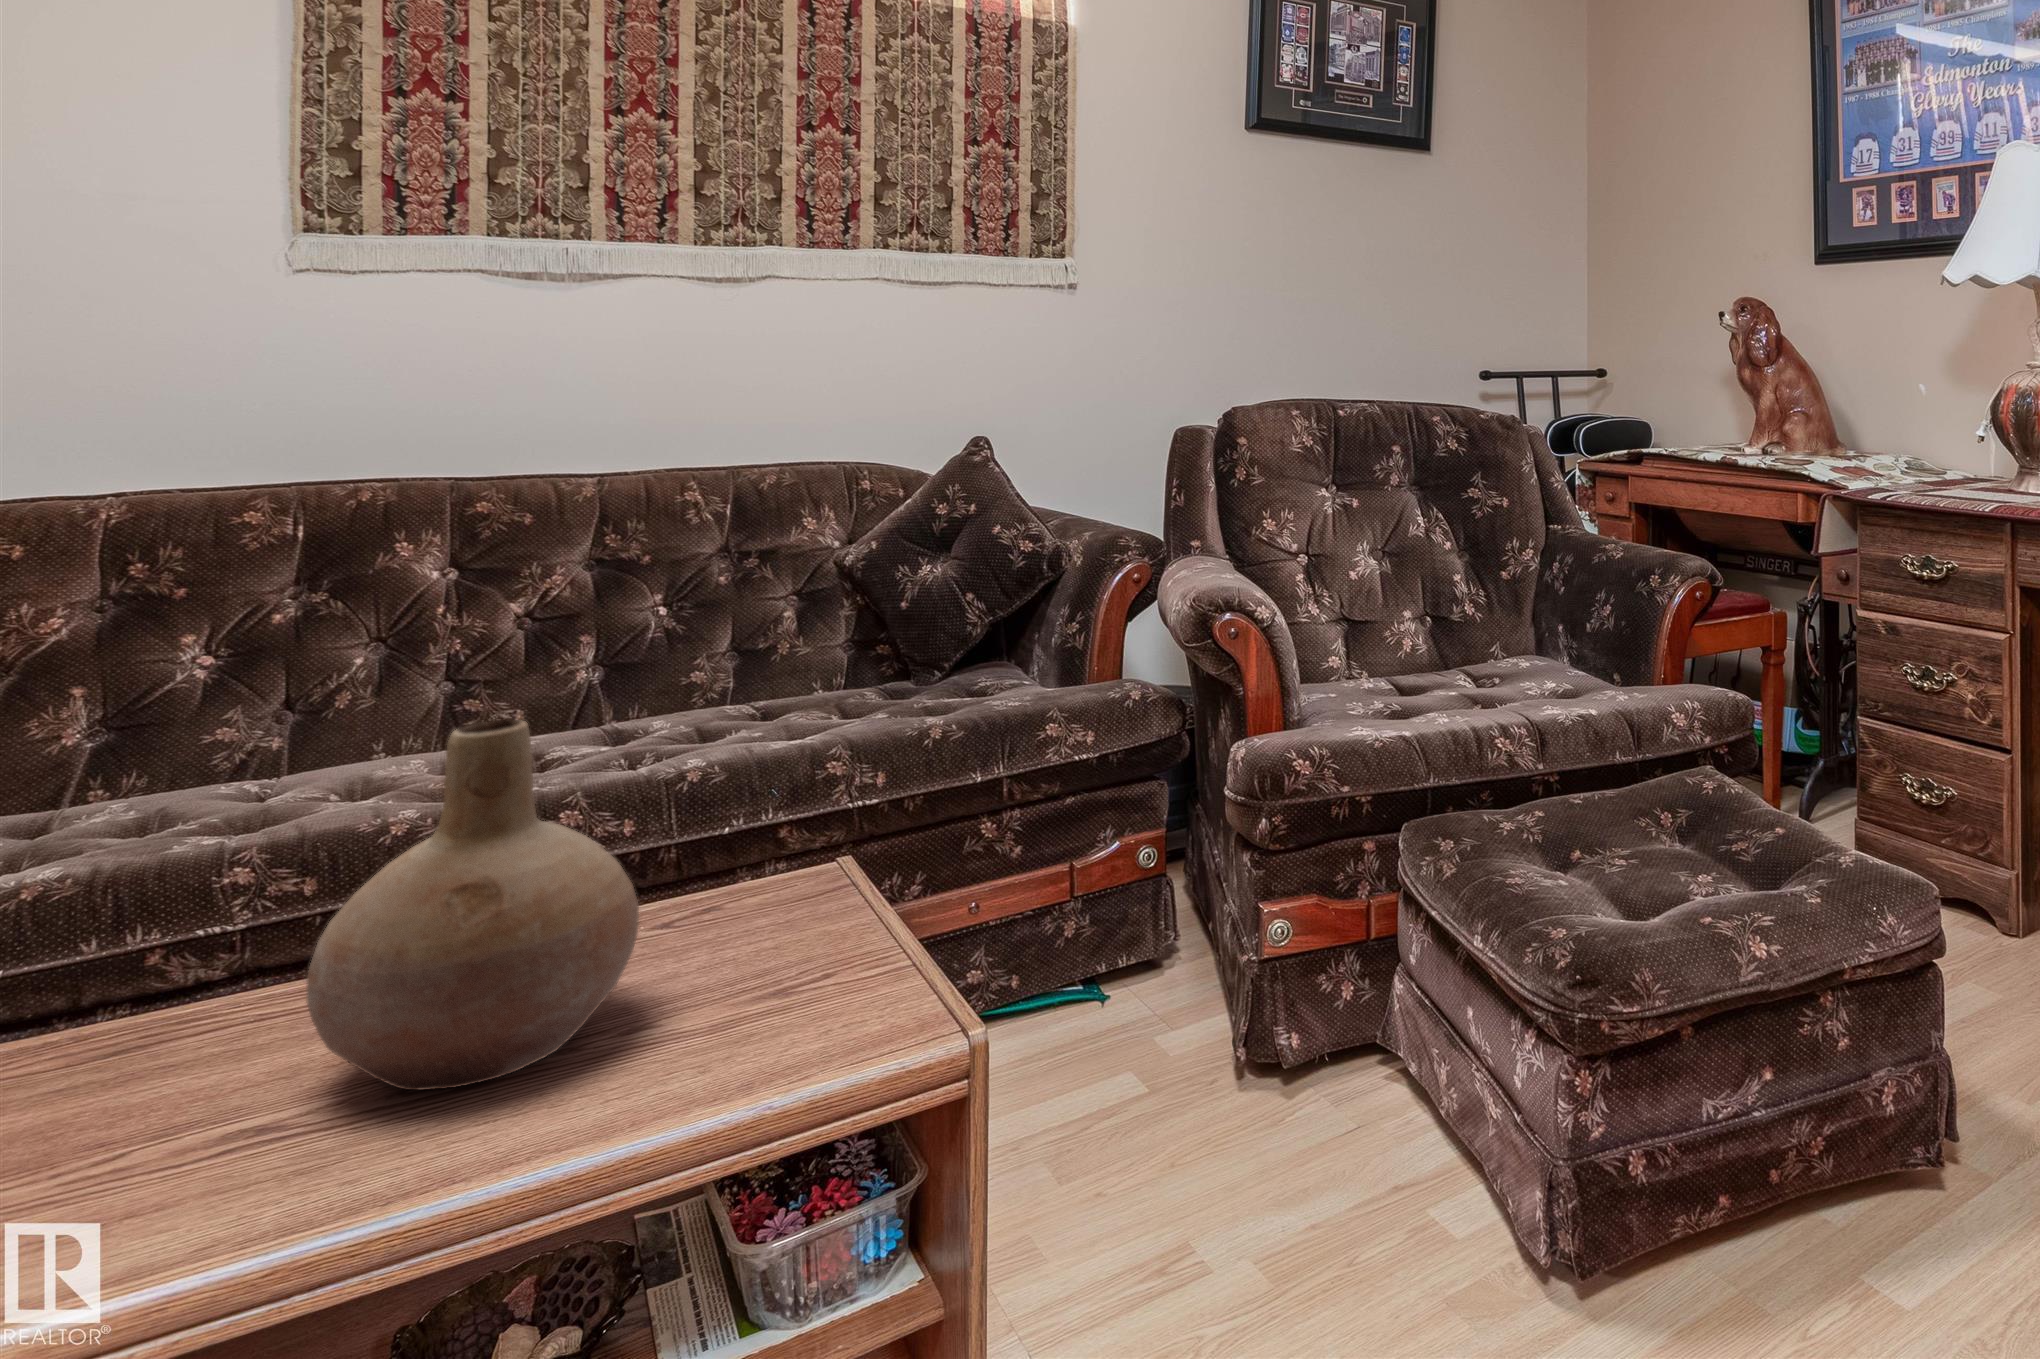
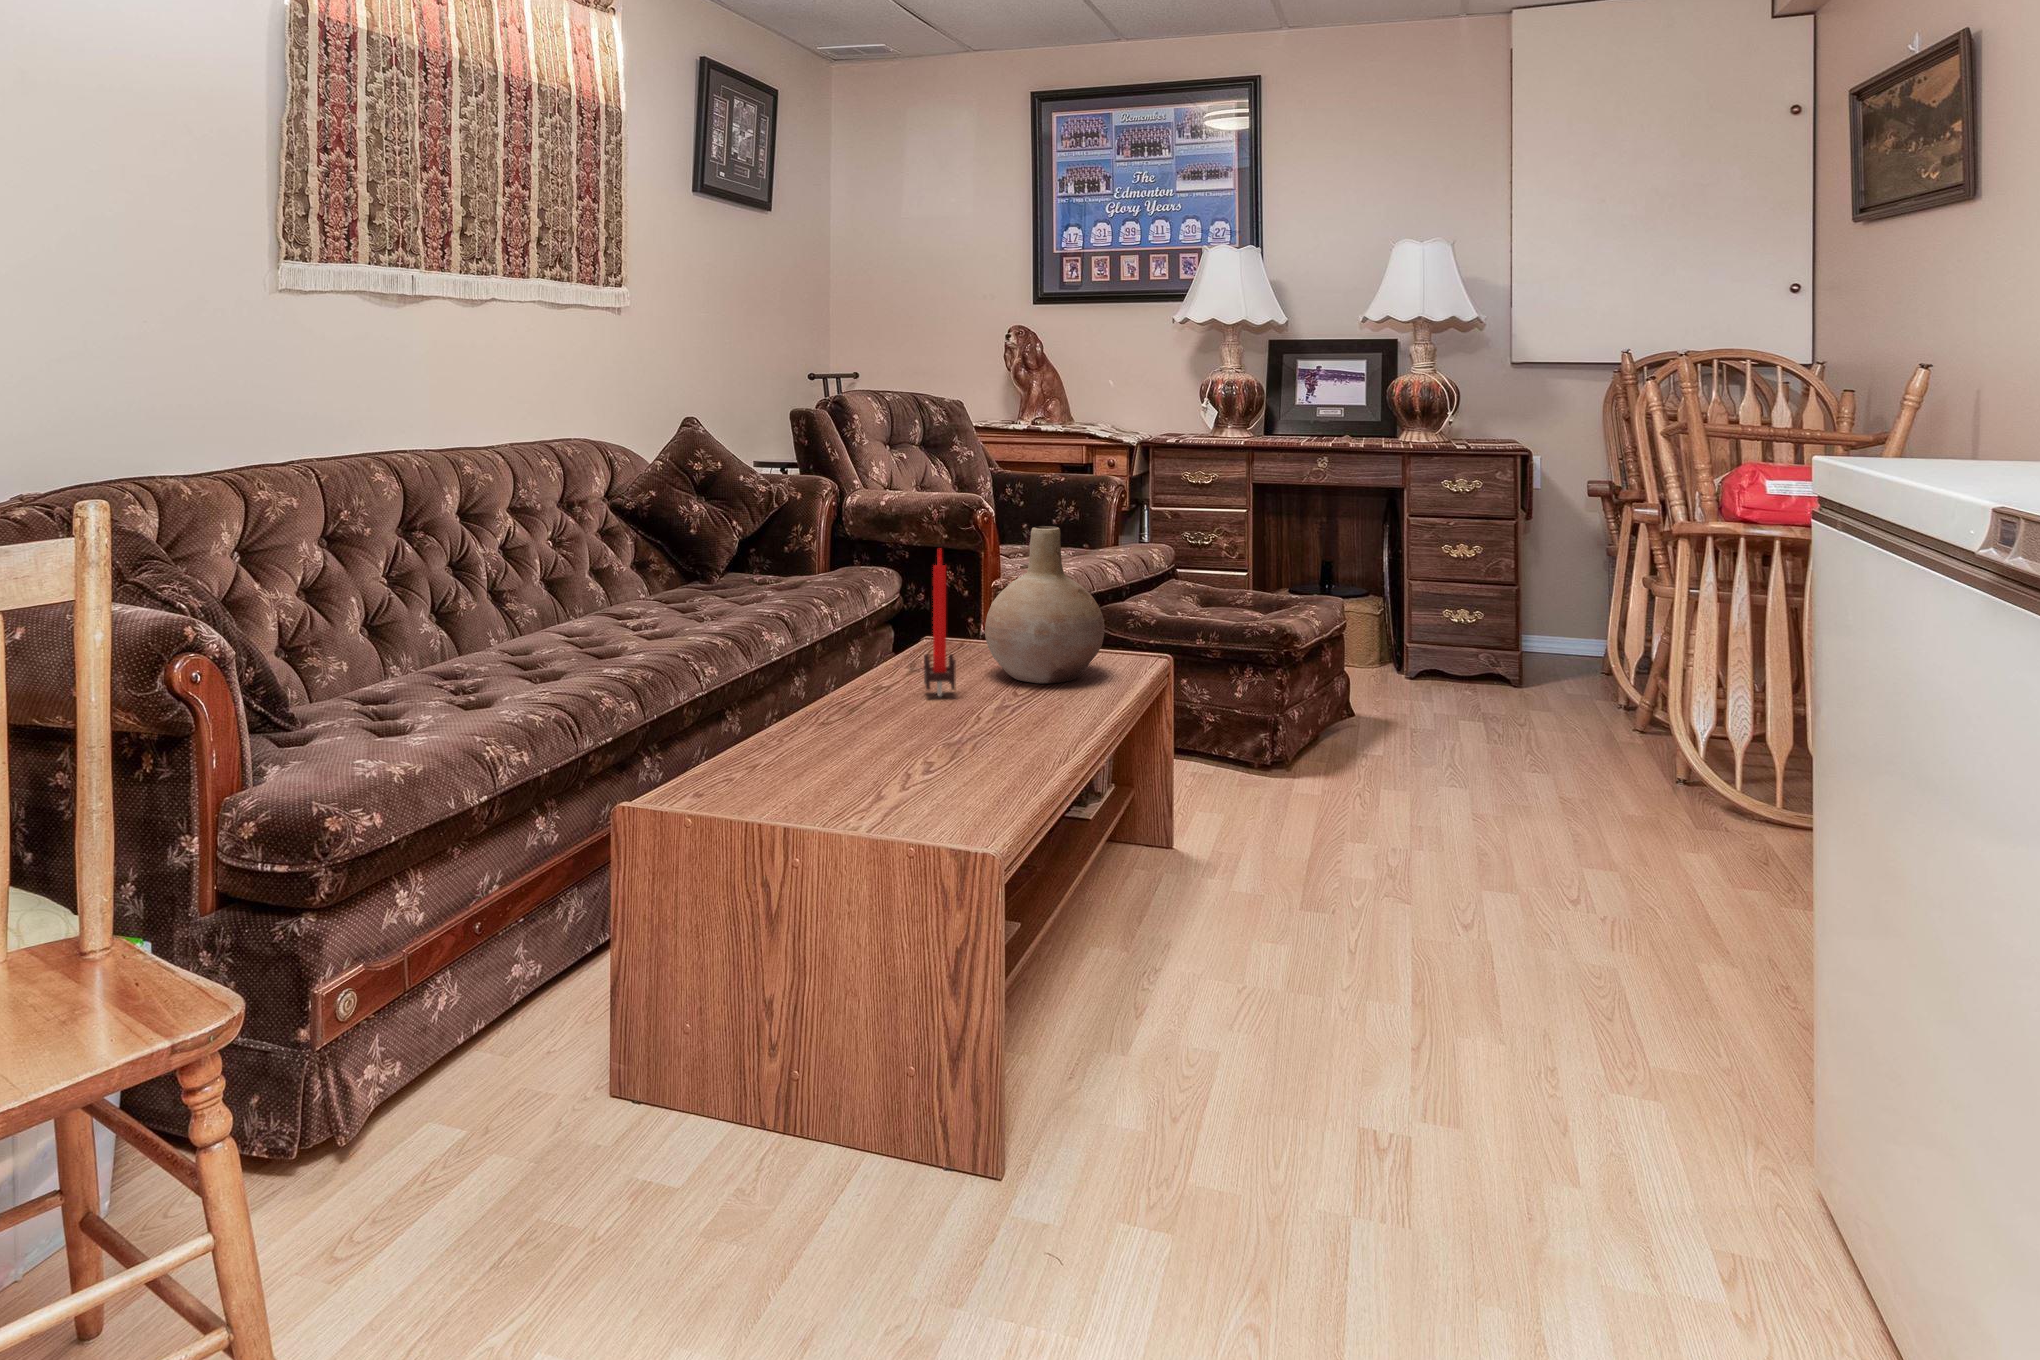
candle: none [133,754,242,1068] -> present [924,549,956,696]

